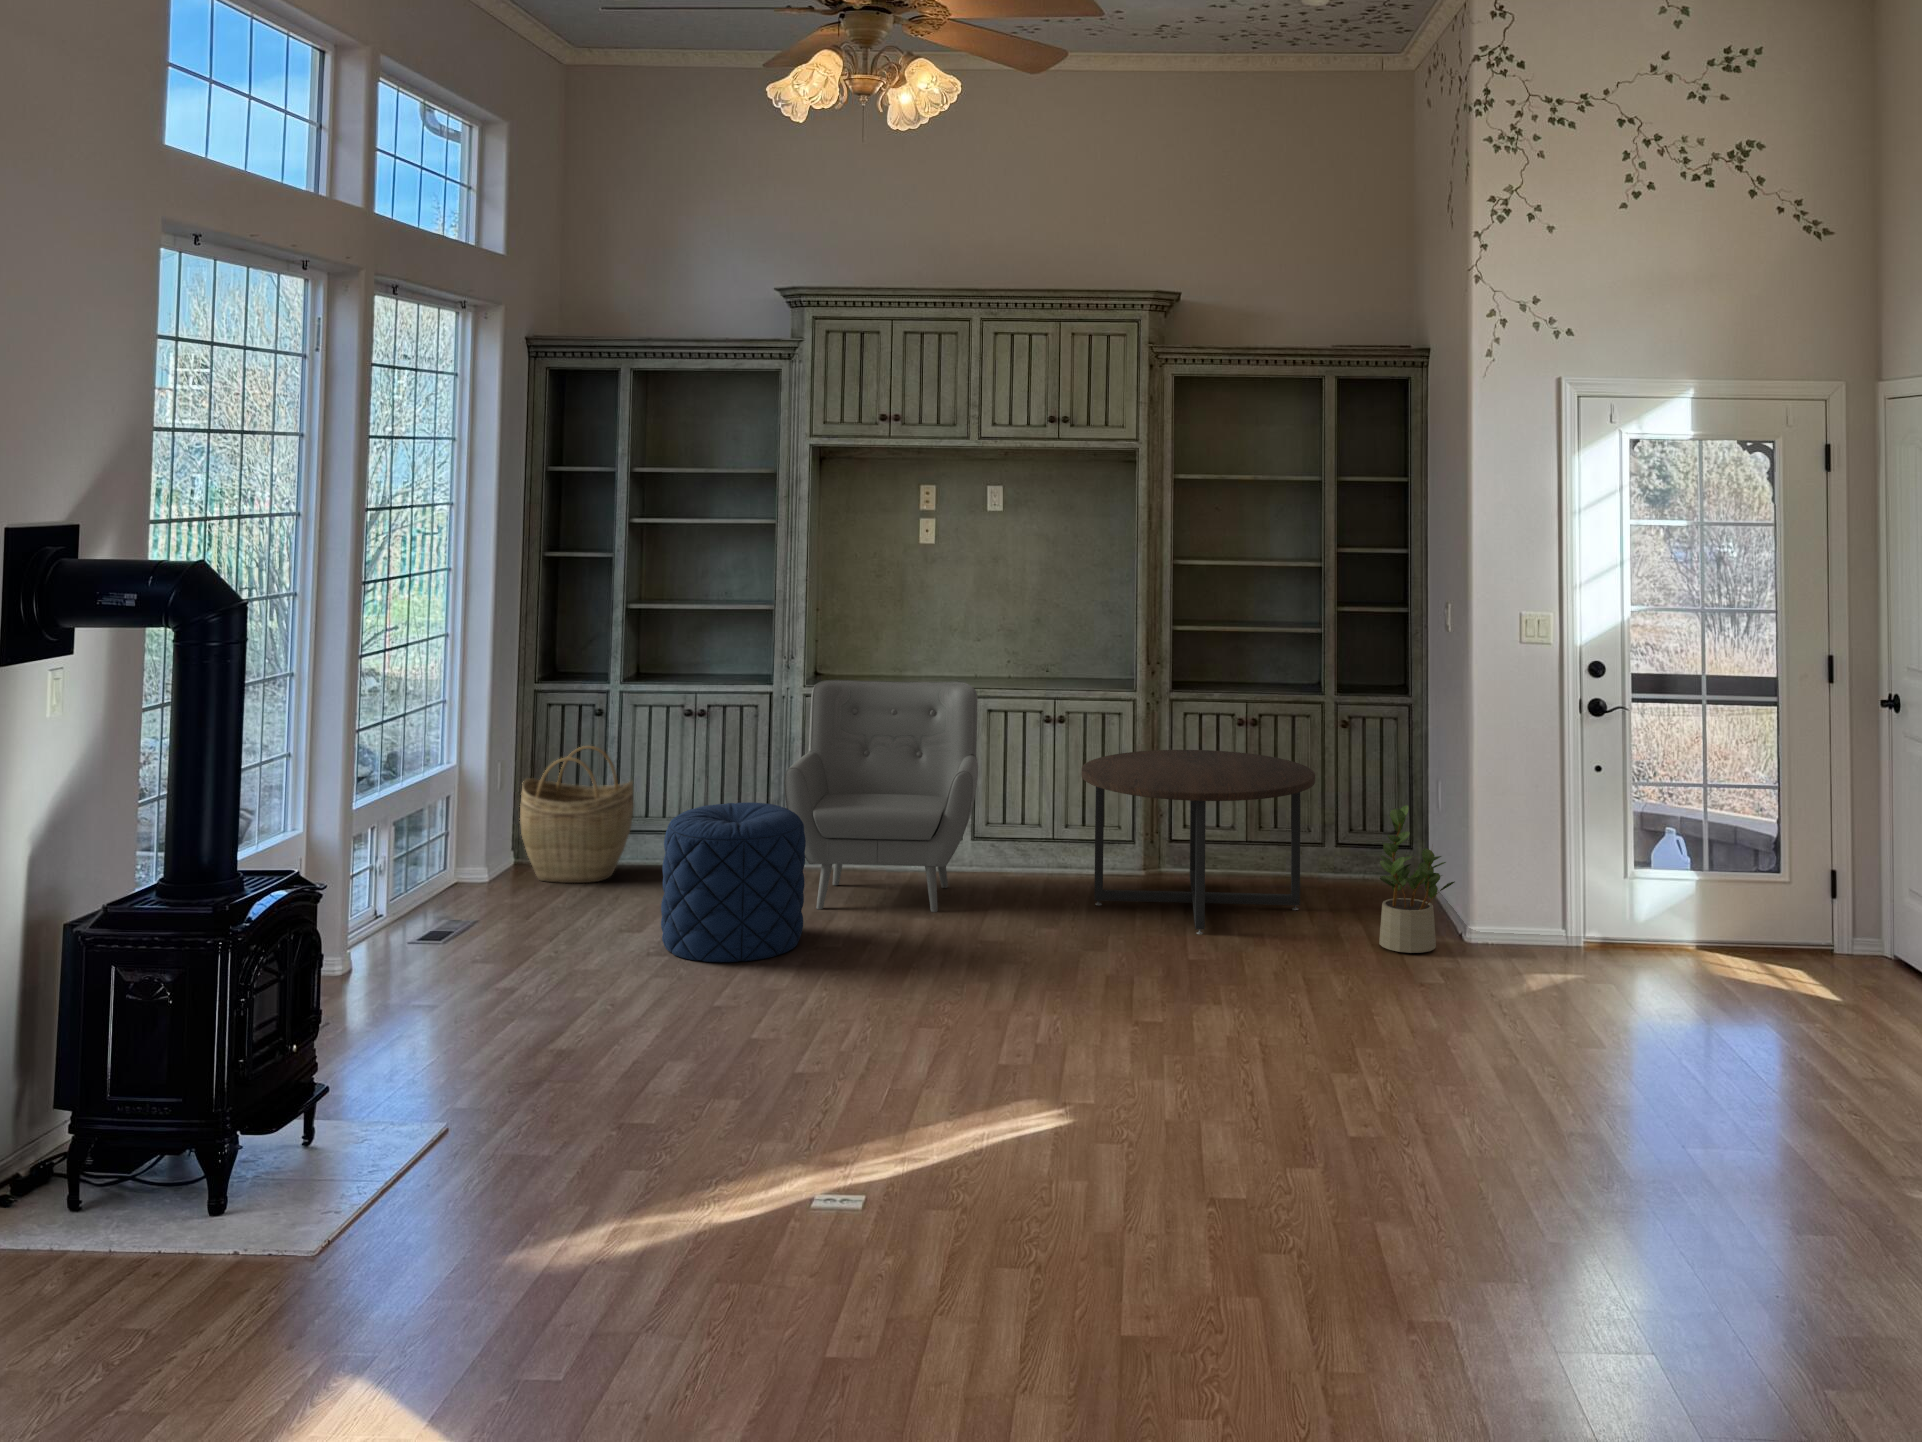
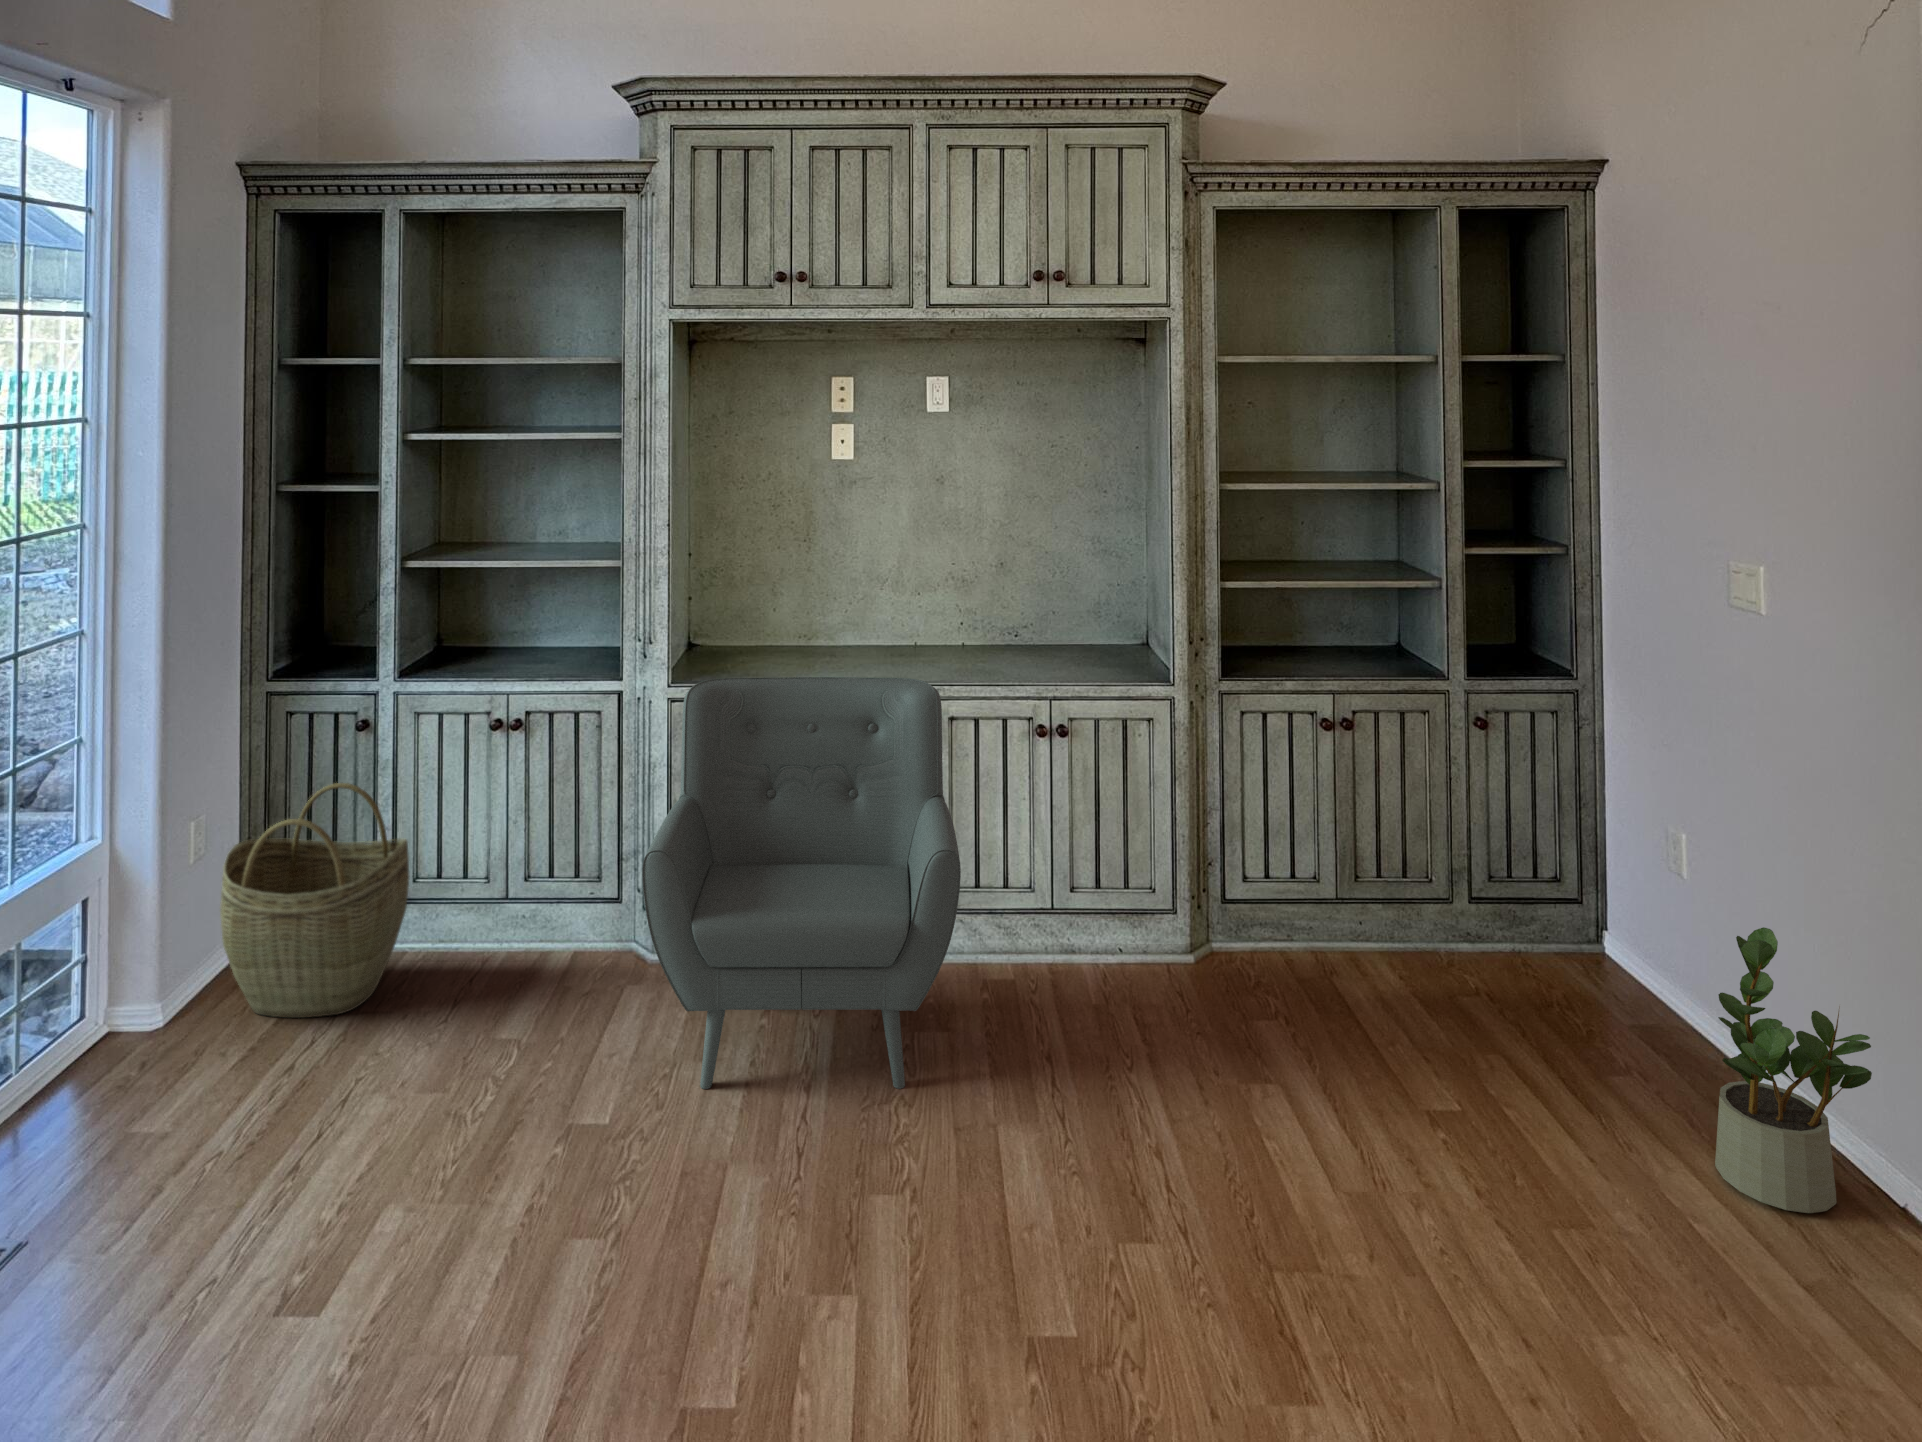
coffee table: present [1081,750,1315,934] -> none [1124,767,1525,1150]
pouf: present [661,802,806,962] -> none [405,950,684,1343]

